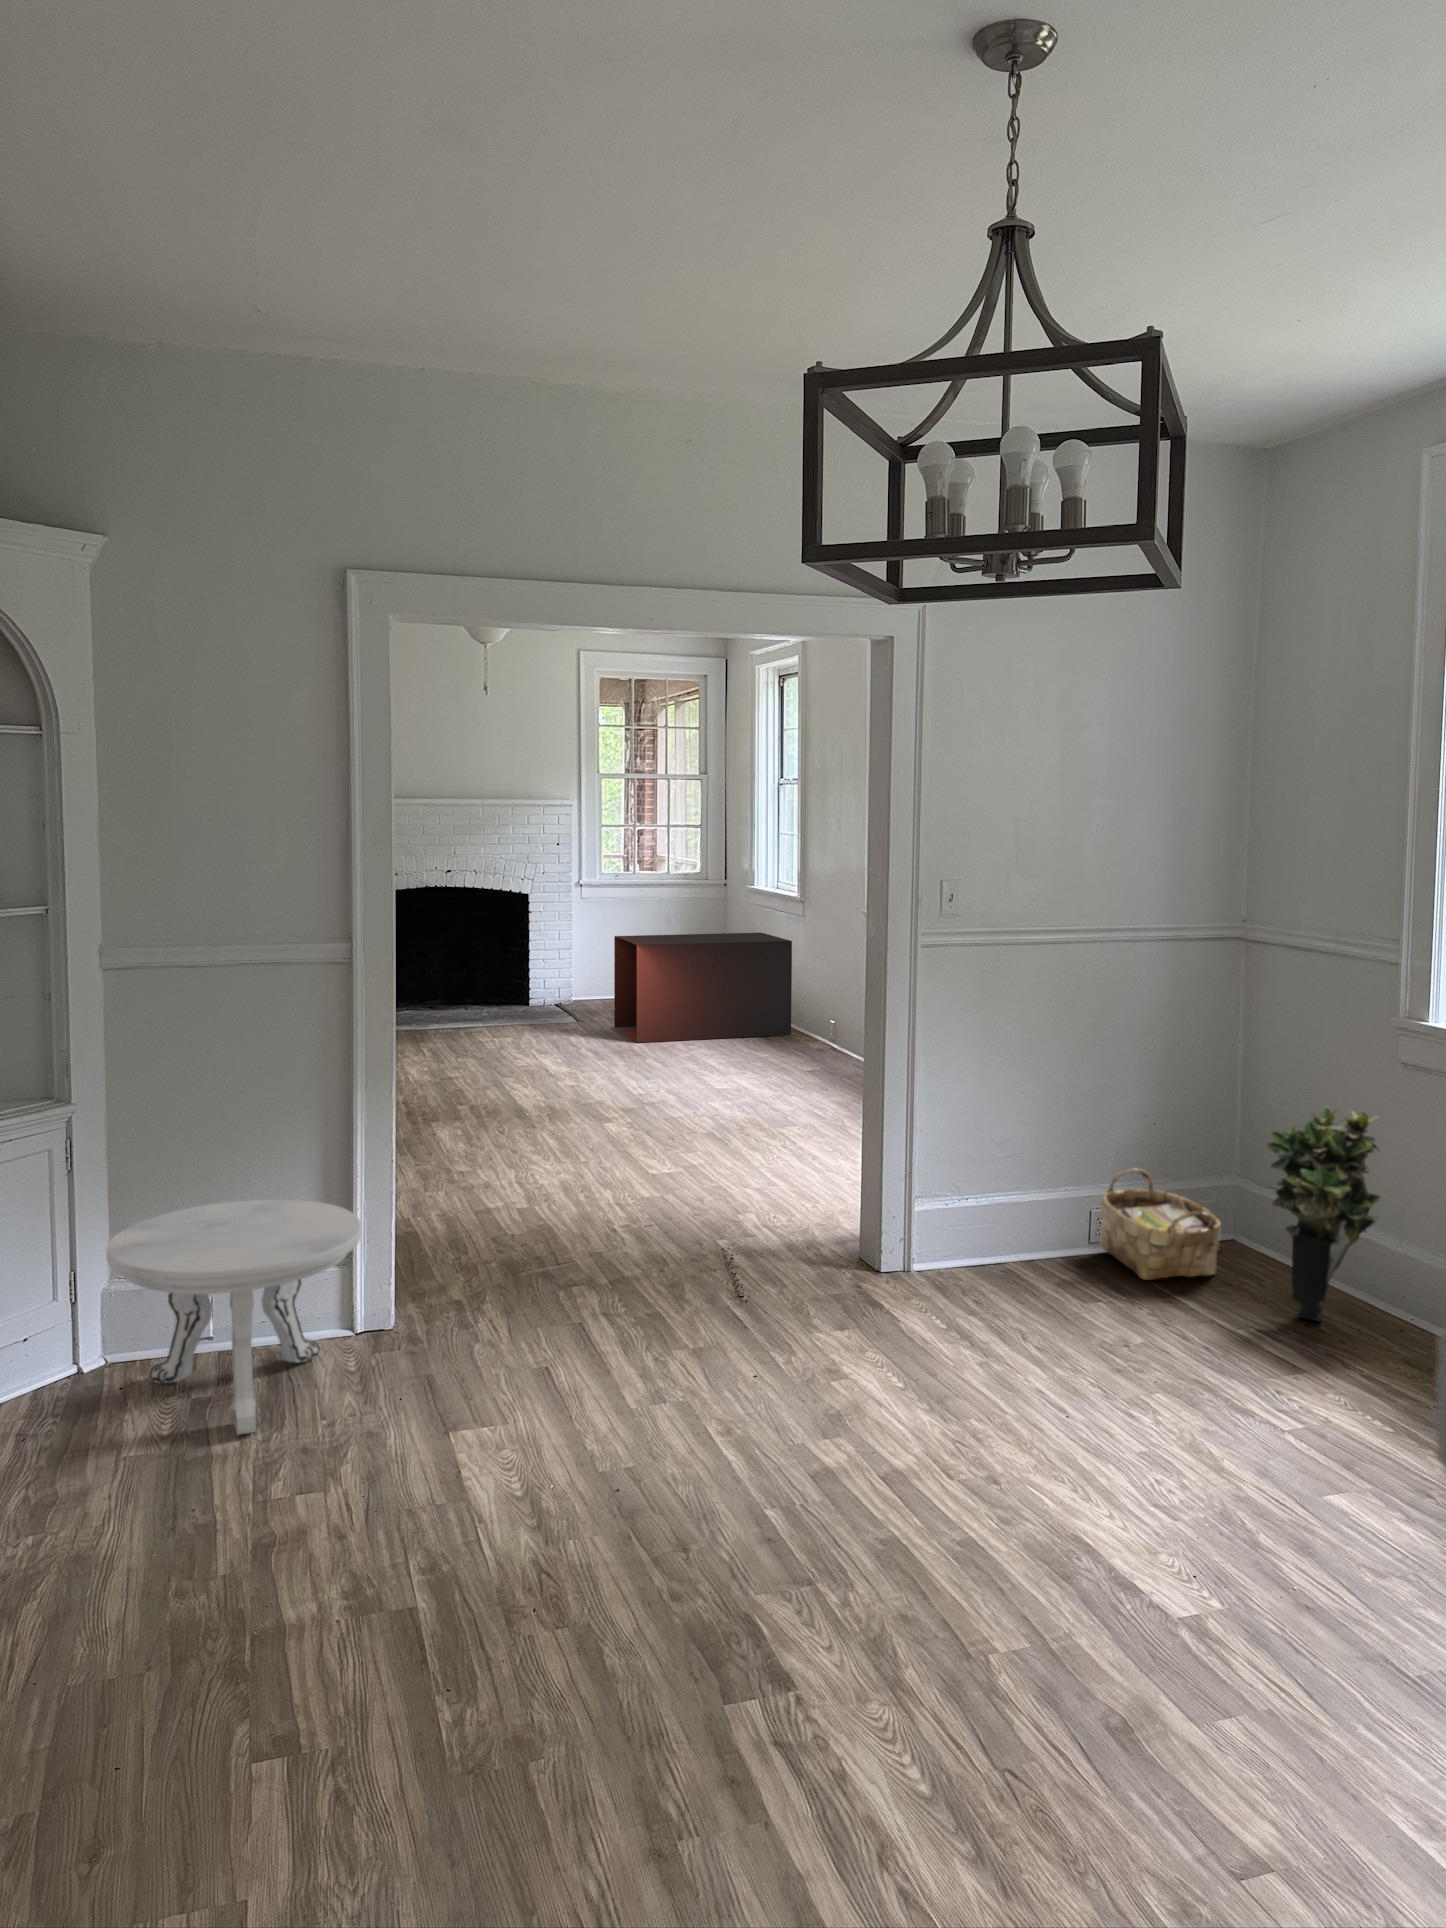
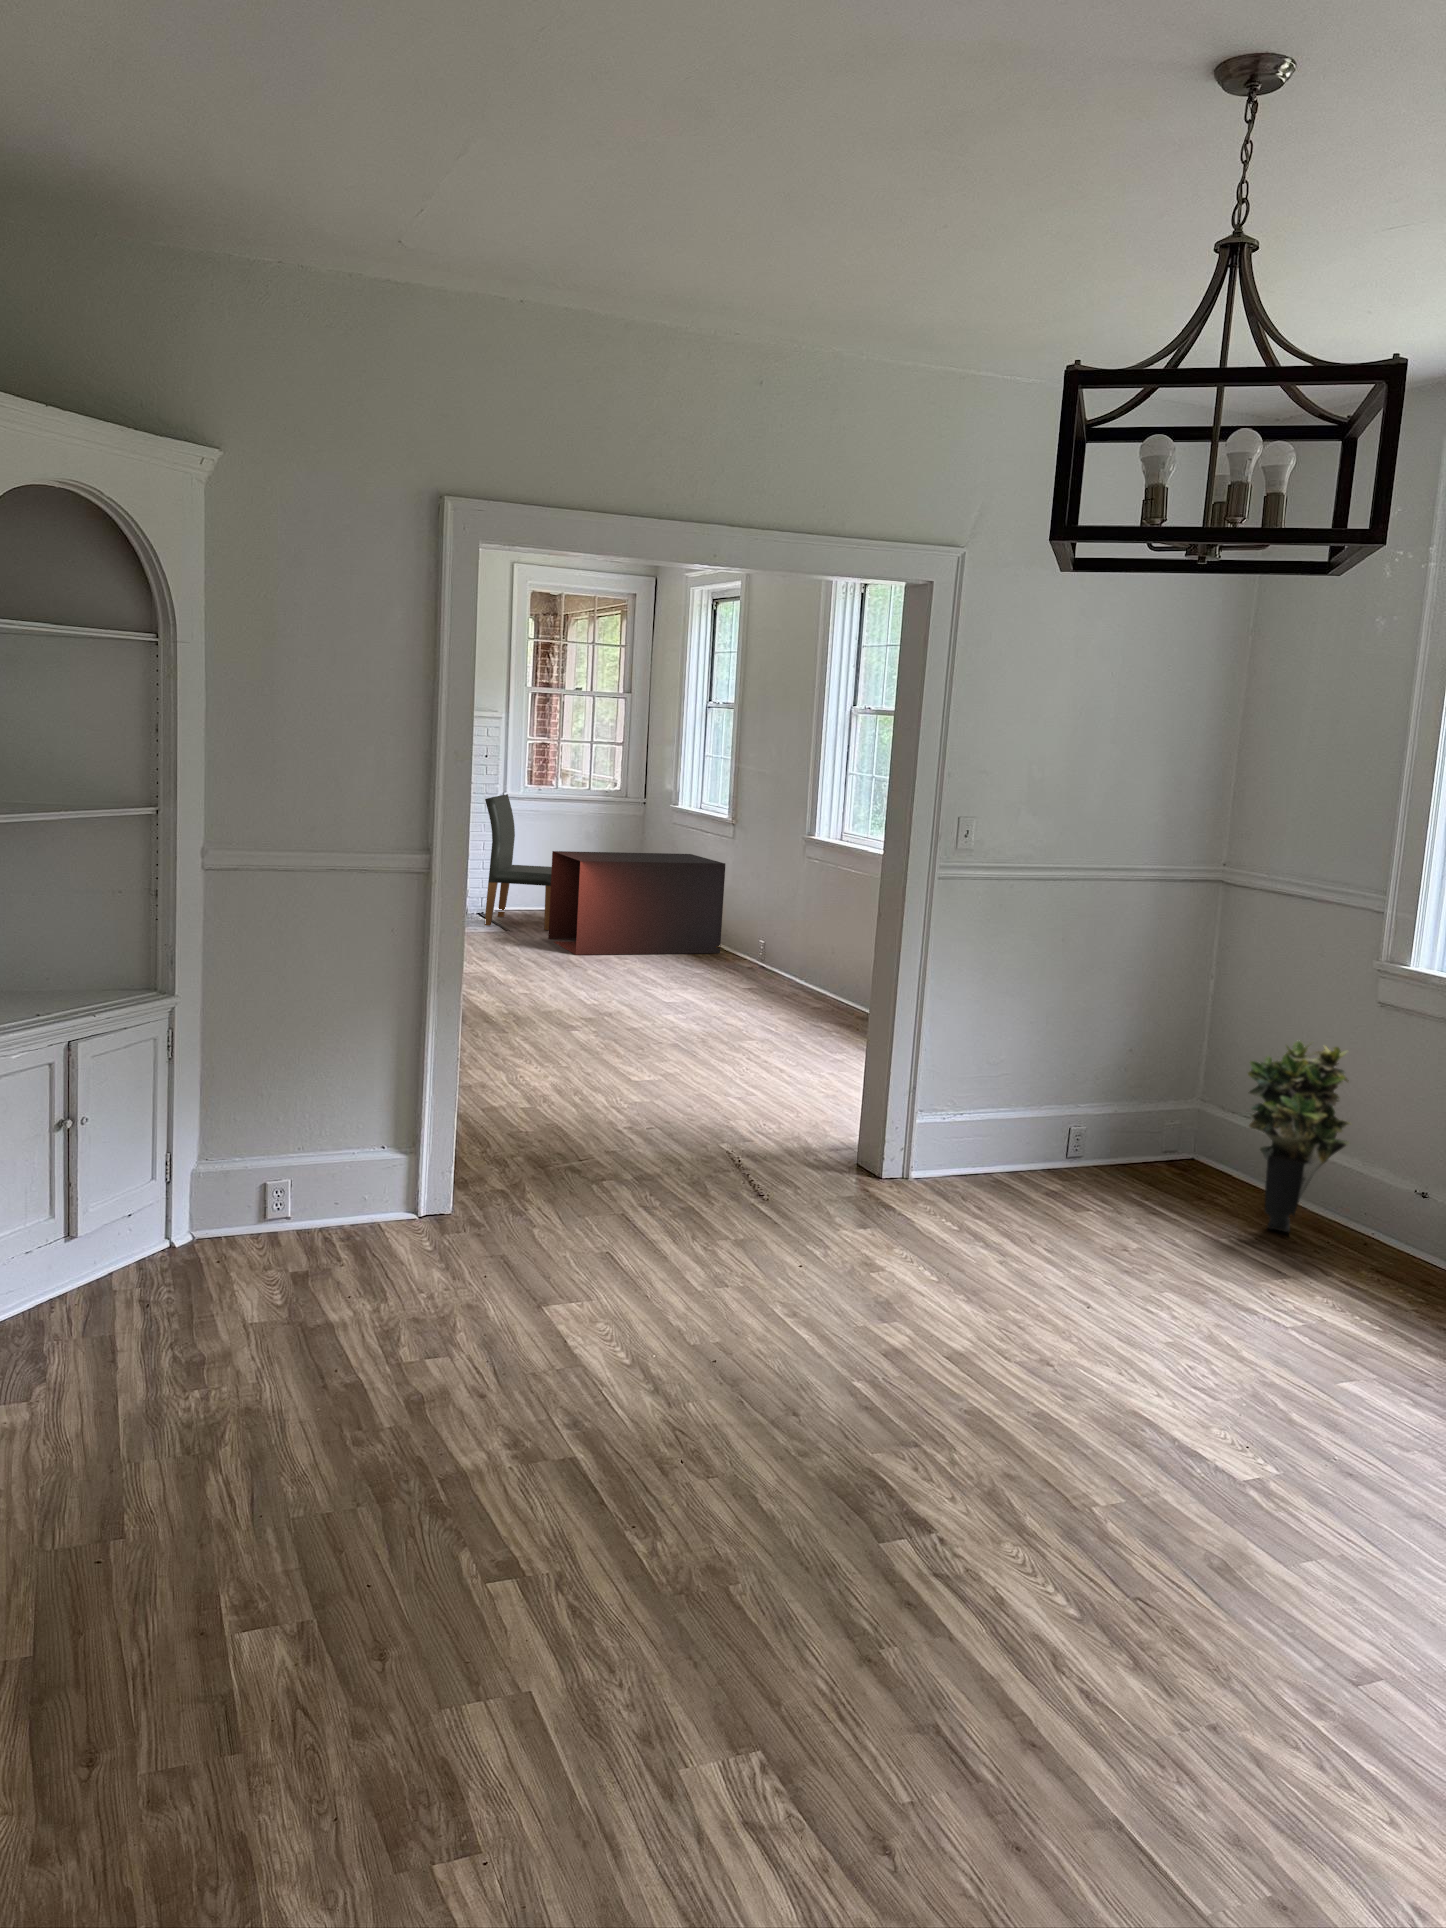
dining chair: none [547,880,637,1018] -> present [484,794,552,930]
woven basket: present [1099,1168,1221,1280] -> none [1074,1090,1193,1192]
side table: present [106,1200,362,1435] -> none [221,1091,452,1305]

